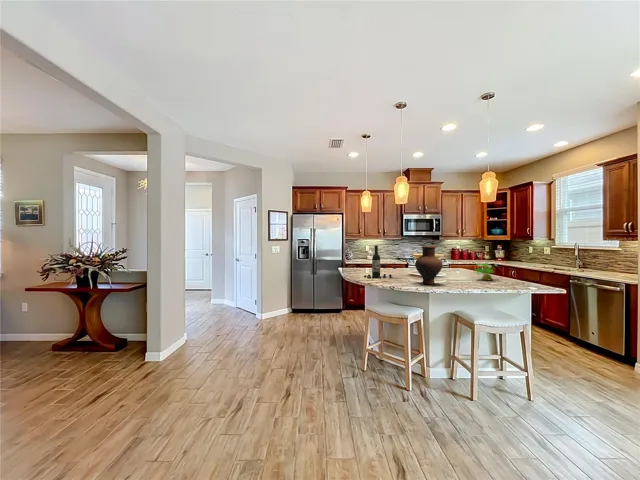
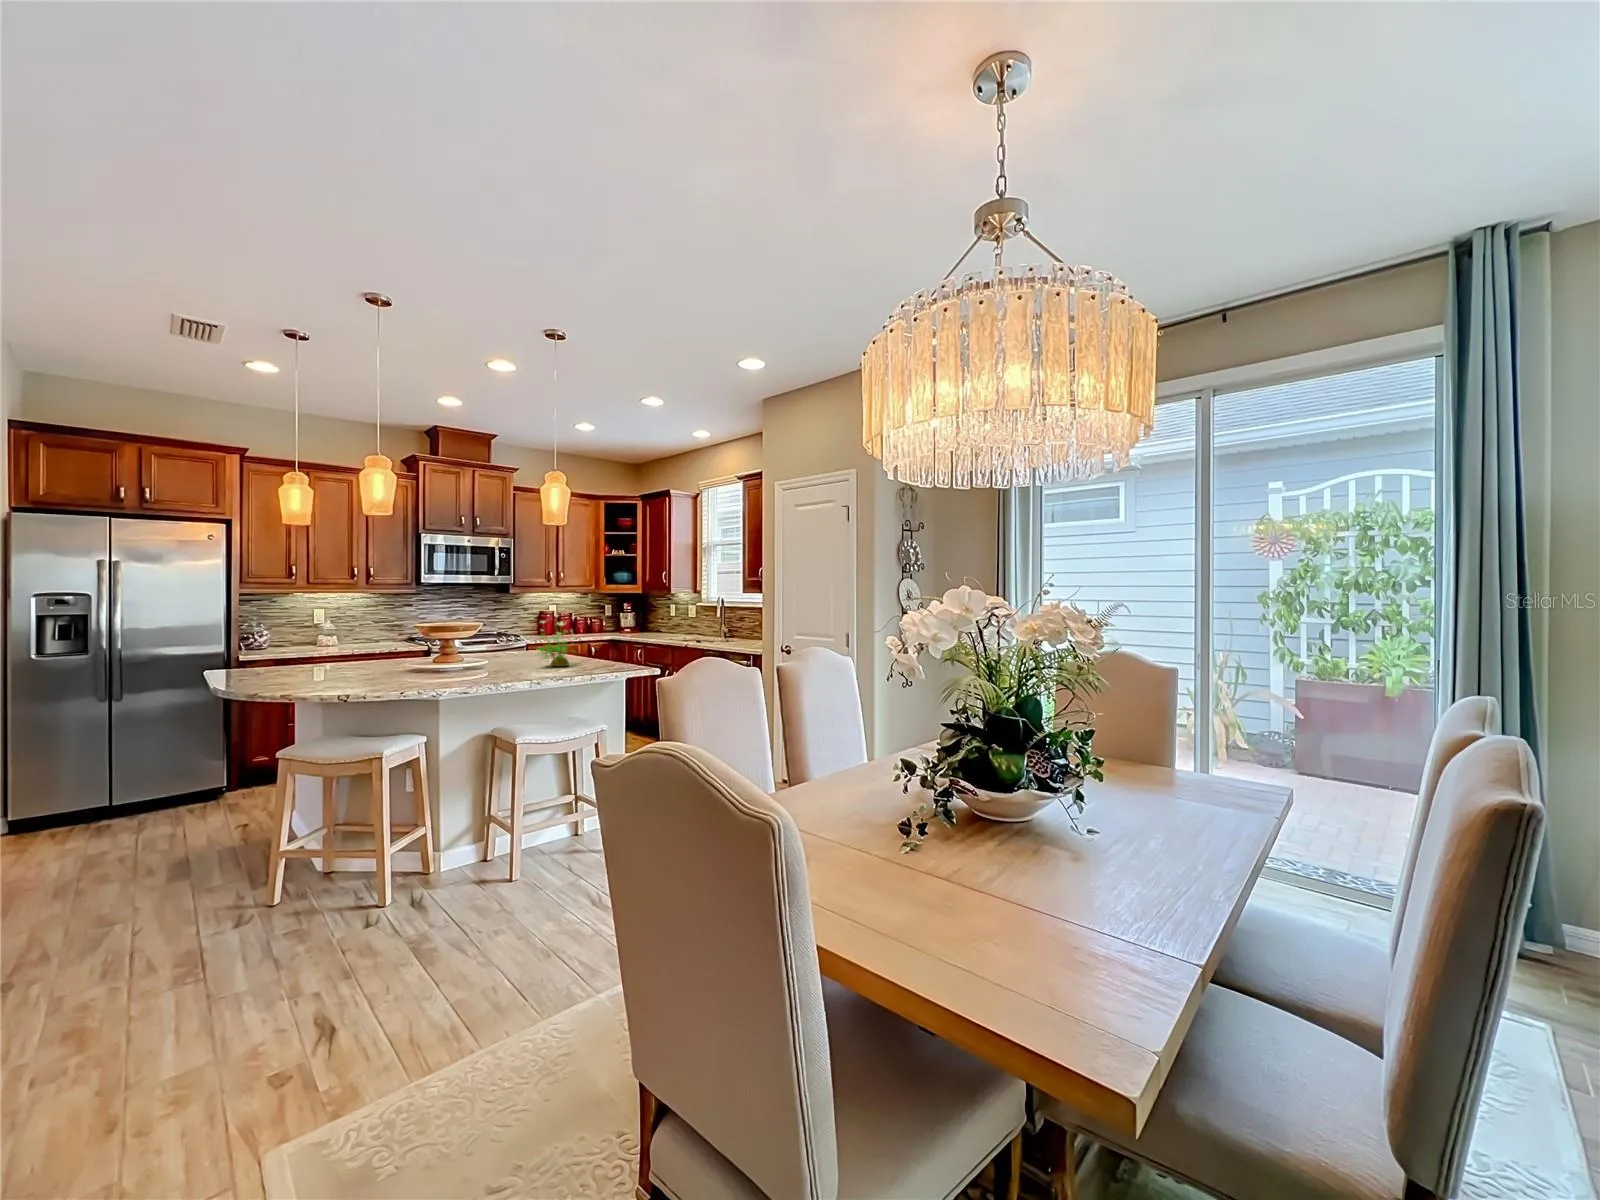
wine bottle: present [364,245,397,279] -> none [276,604,372,681]
vase: present [415,246,443,284] -> none [402,604,462,682]

